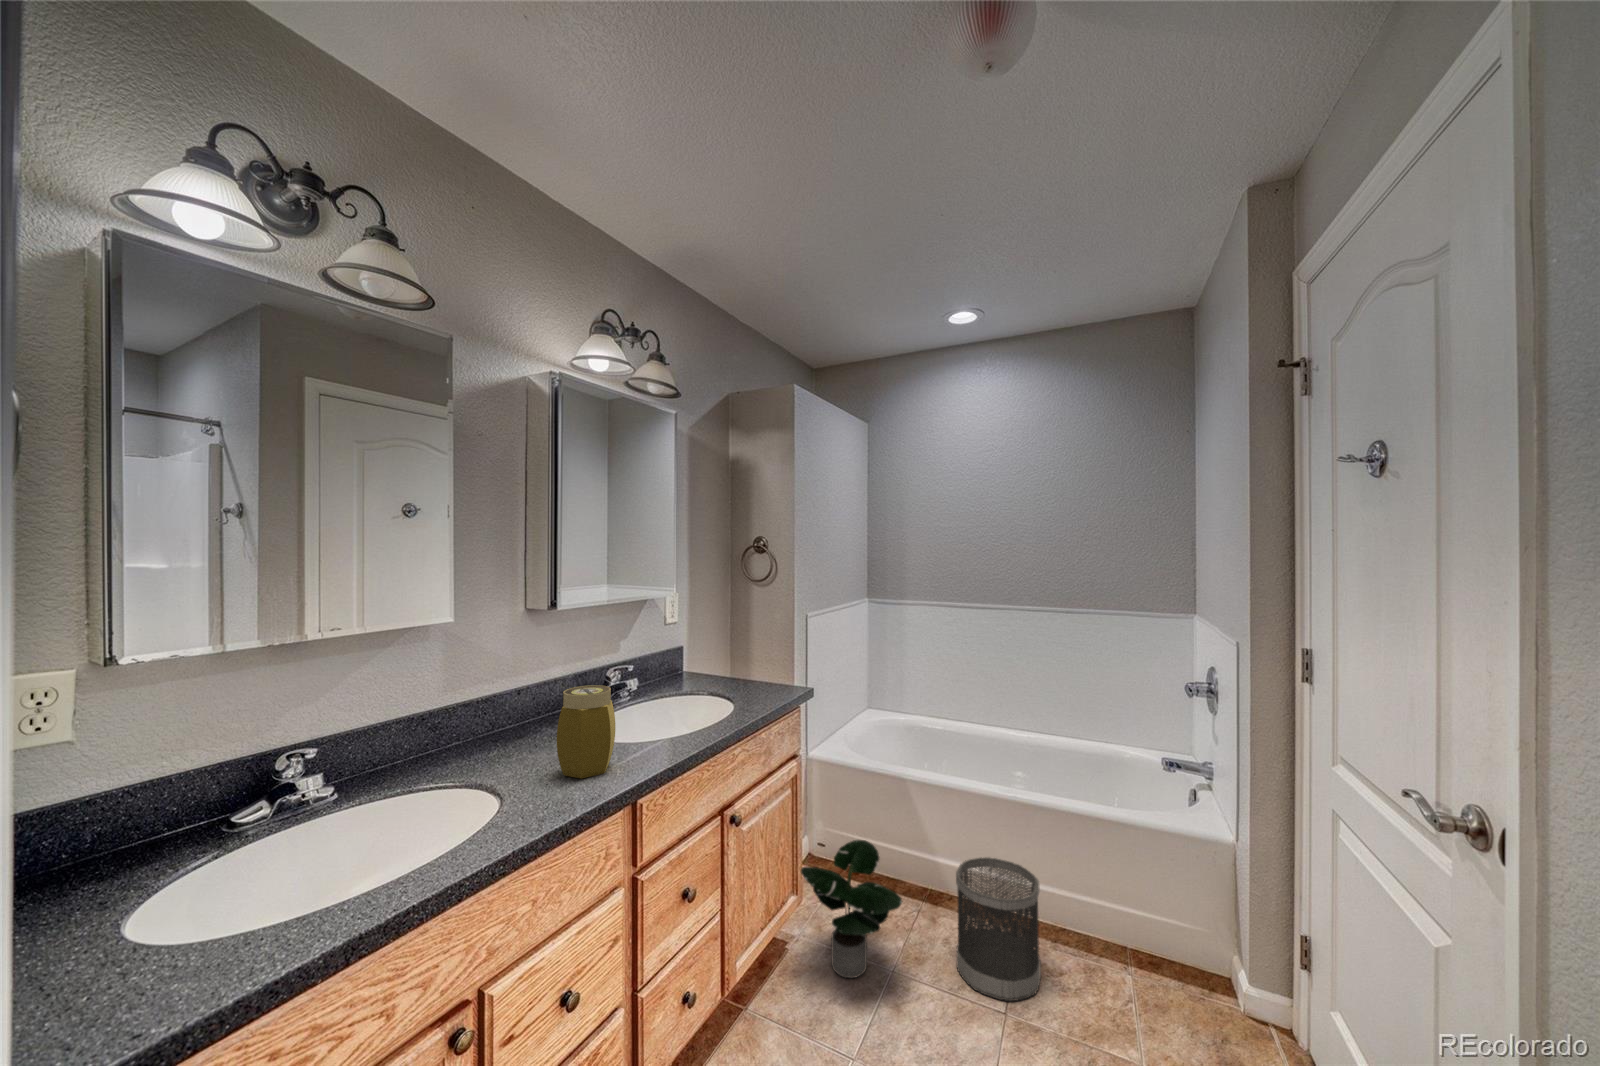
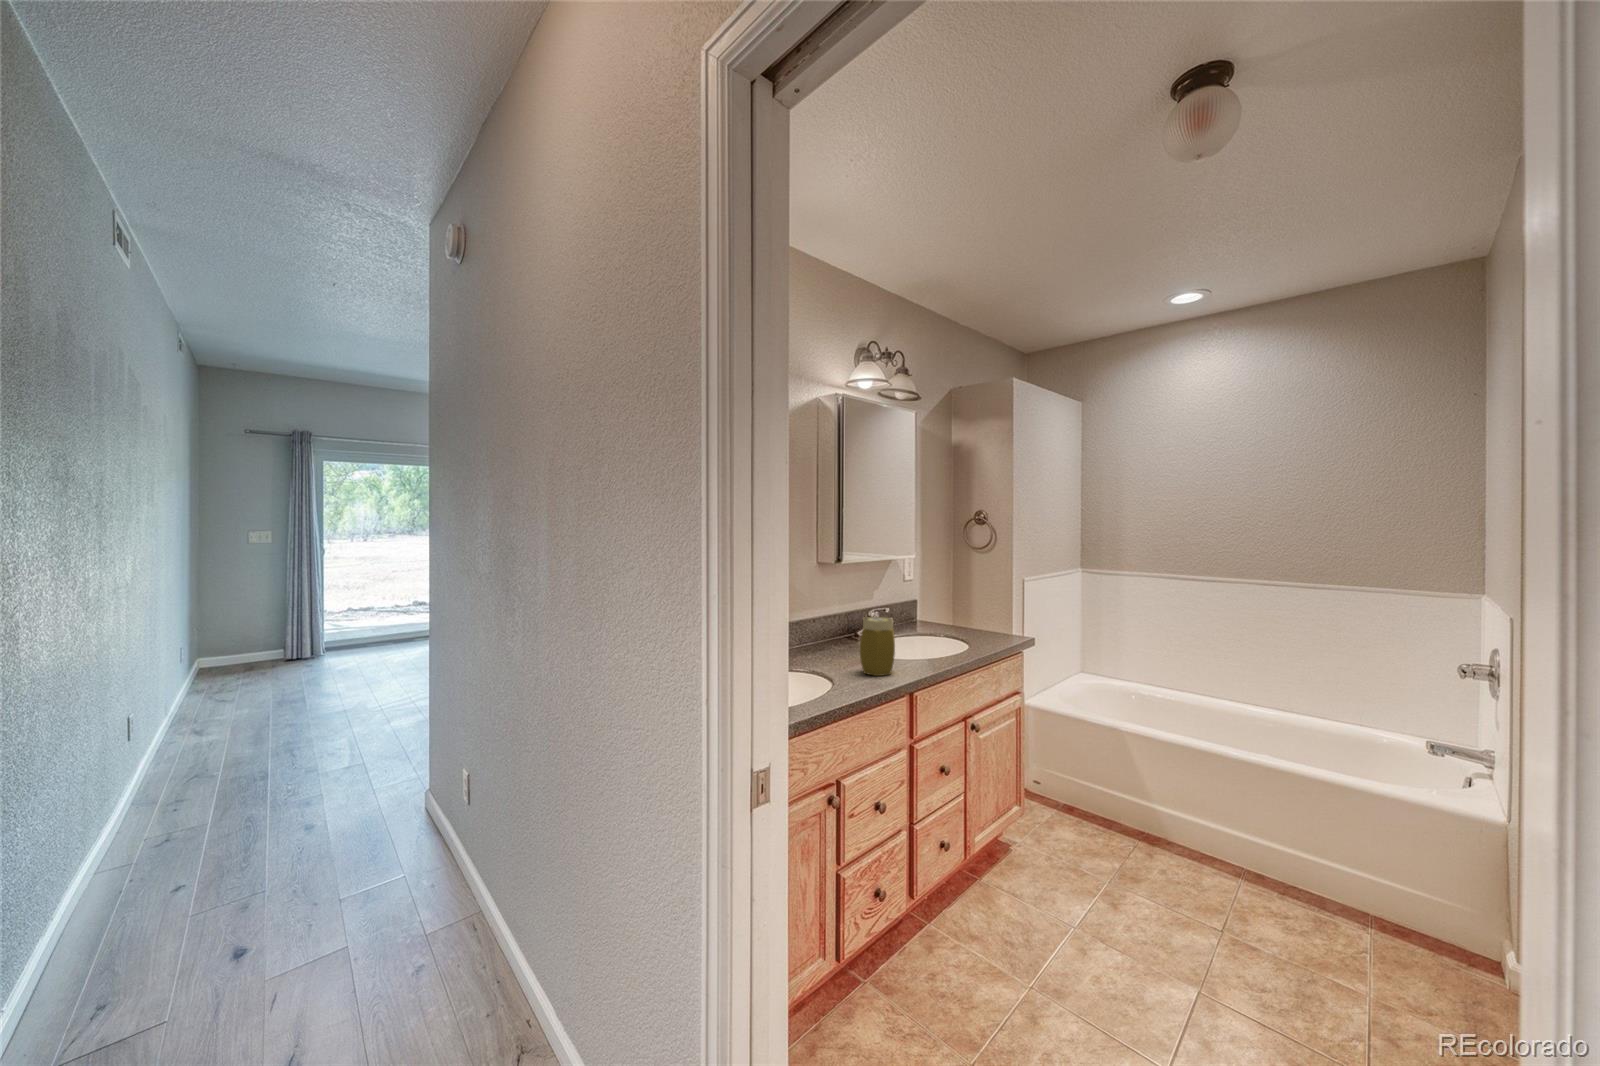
potted plant: present [801,840,902,978] -> none [1021,766,1111,870]
wastebasket: present [956,857,1041,1001] -> none [1160,795,1245,911]

